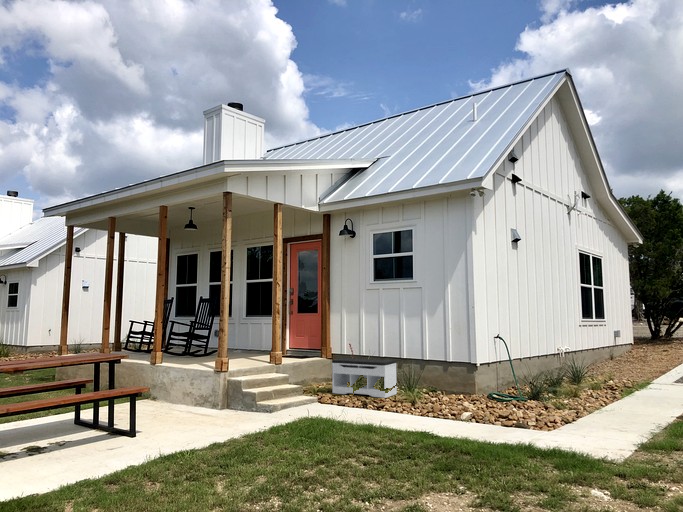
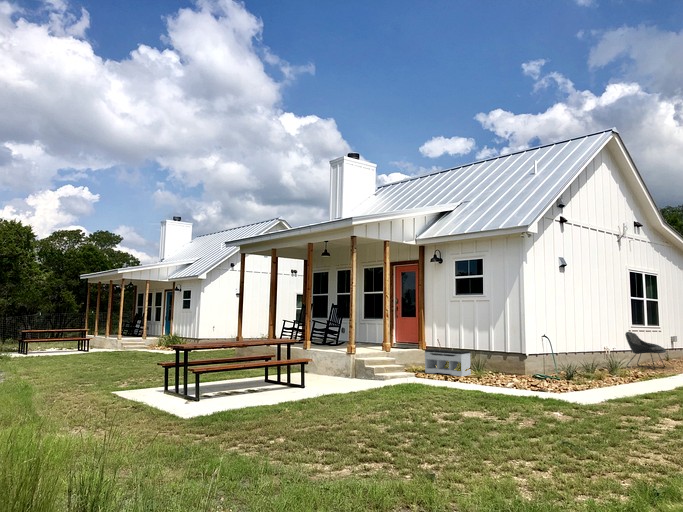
lounge chair: none [578,327,625,374] -> present [625,332,666,370]

